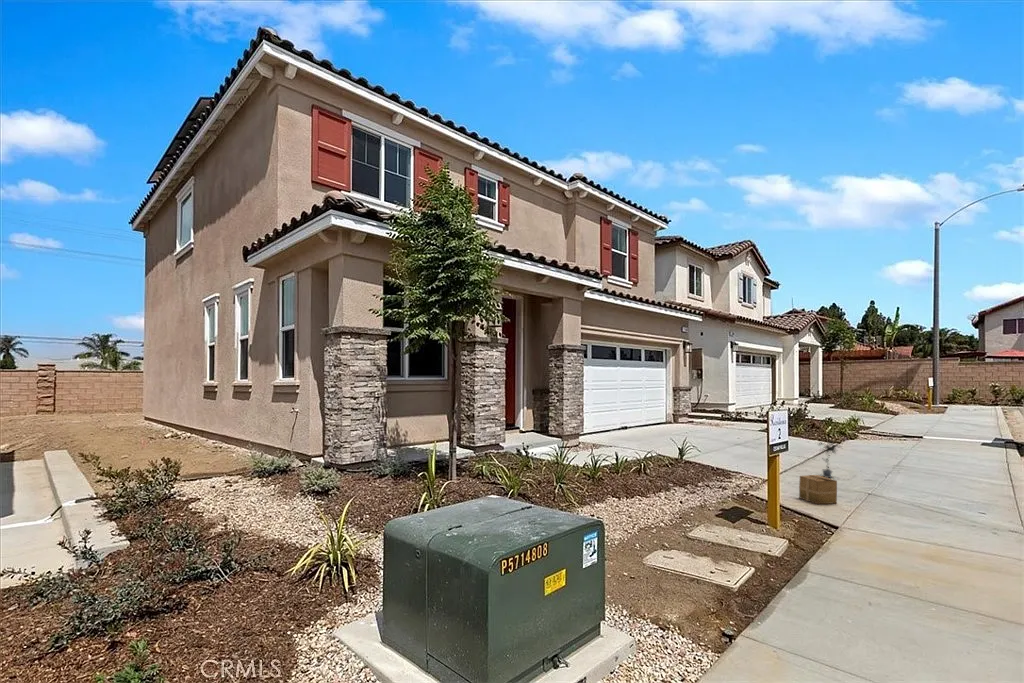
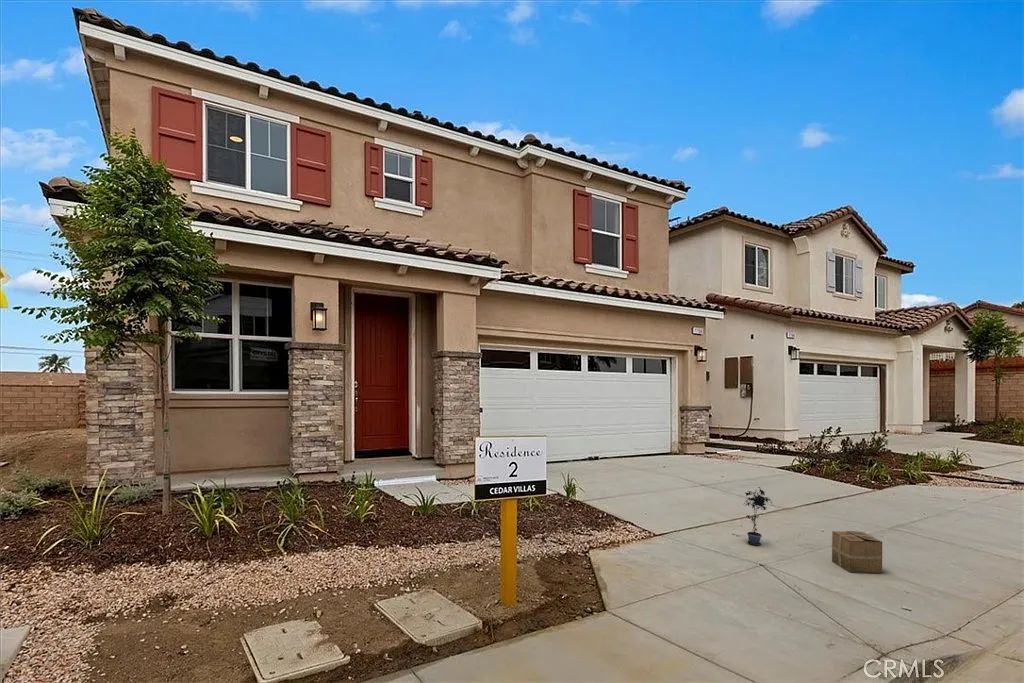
cardboard box: present [799,475,837,504] -> present [832,531,883,573]

